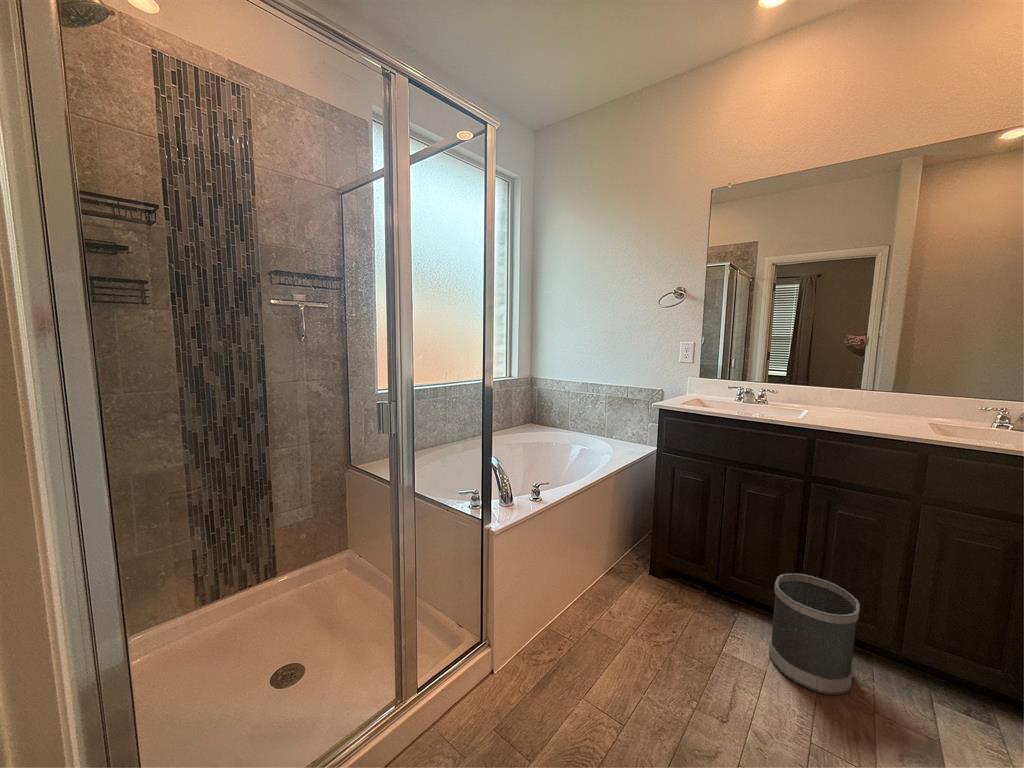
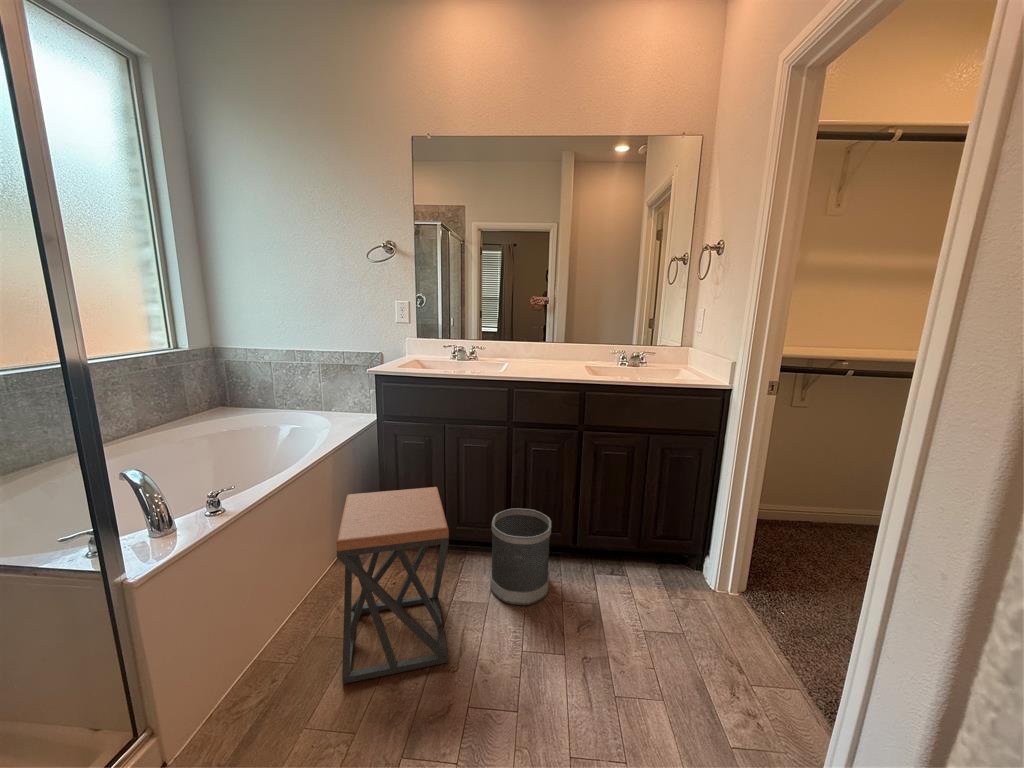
stool: none [614,515,725,710] -> present [336,487,449,684]

